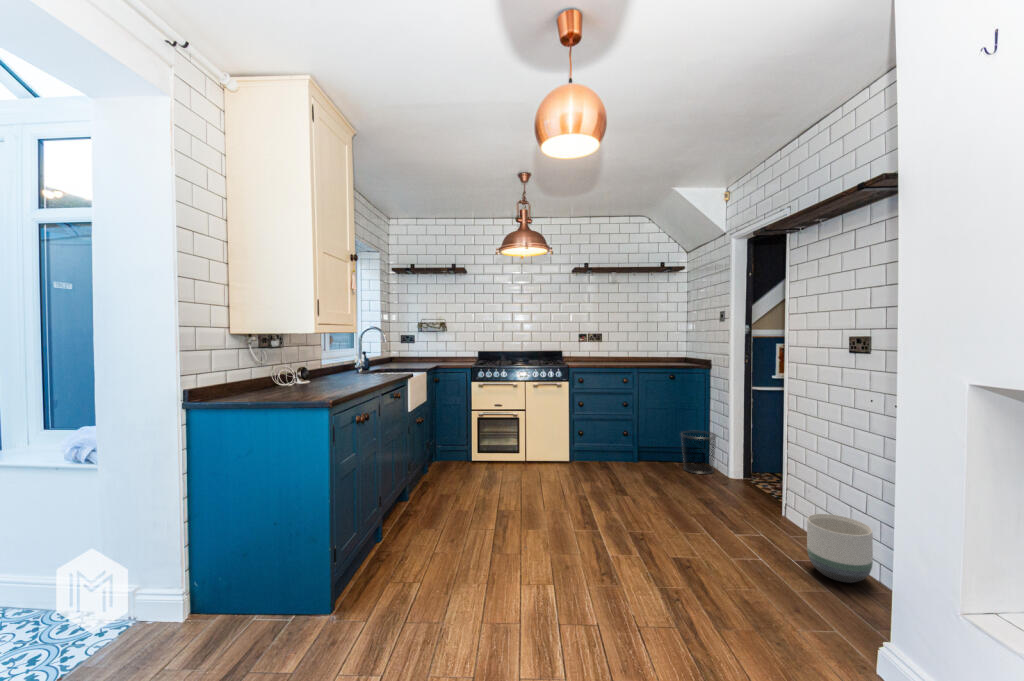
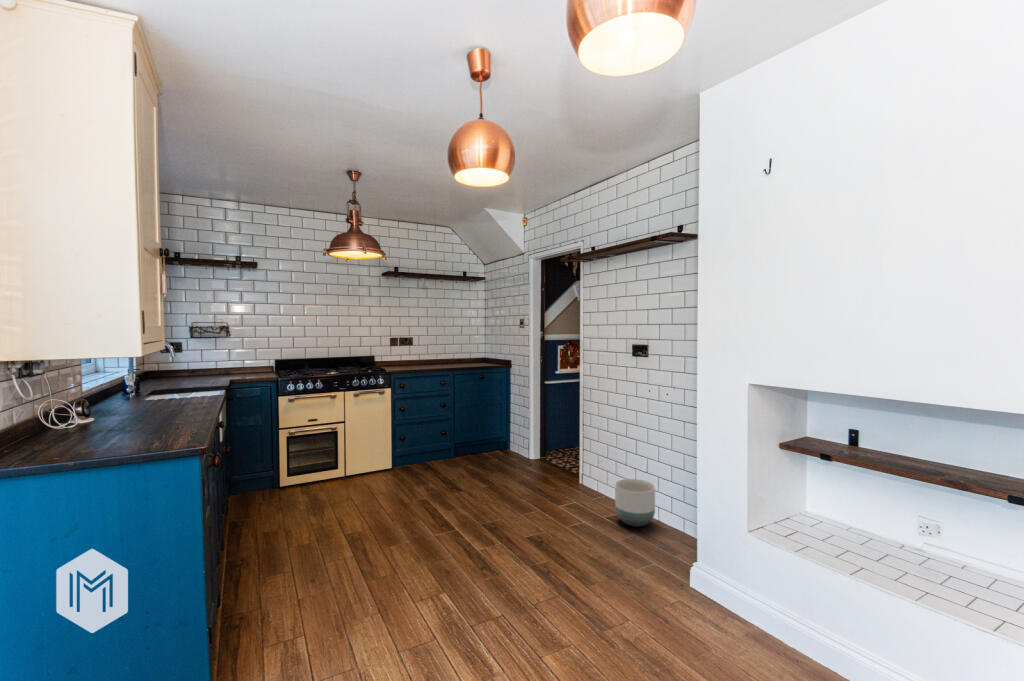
waste bin: present [681,431,716,474] -> none [491,424,521,461]

